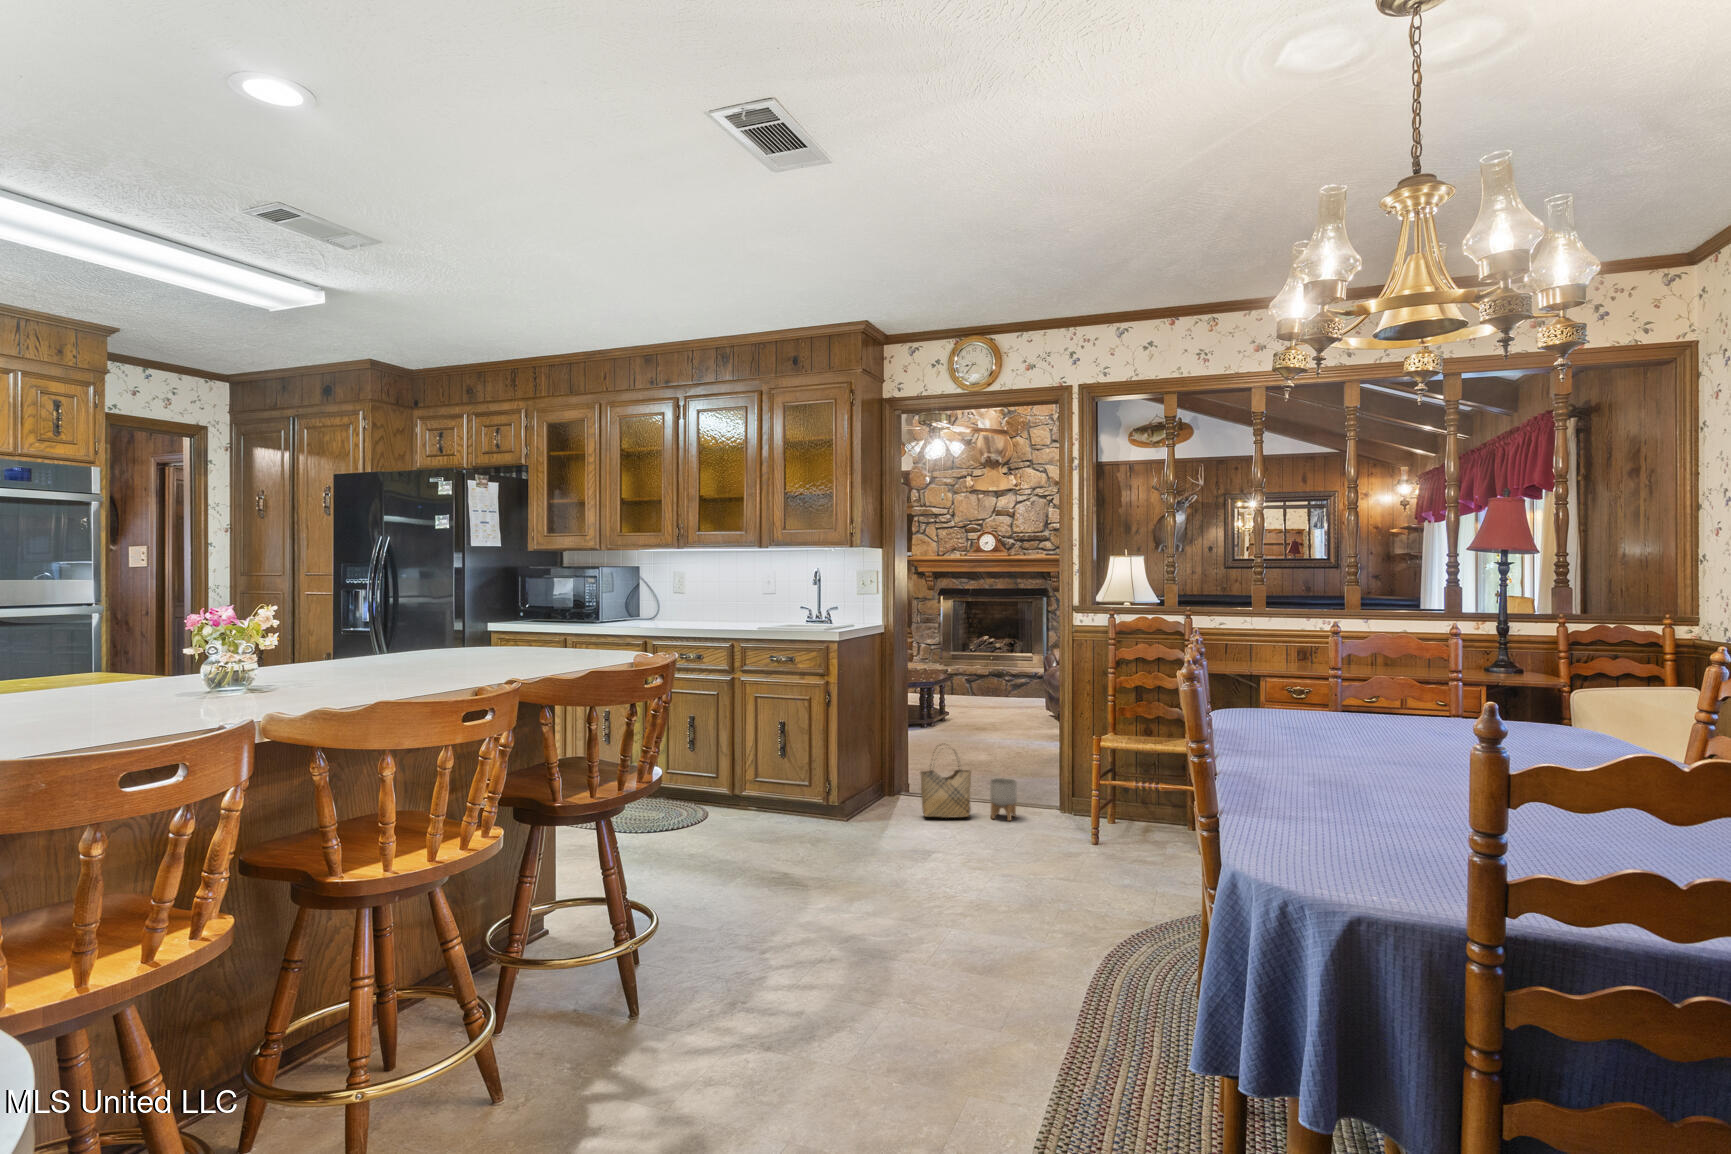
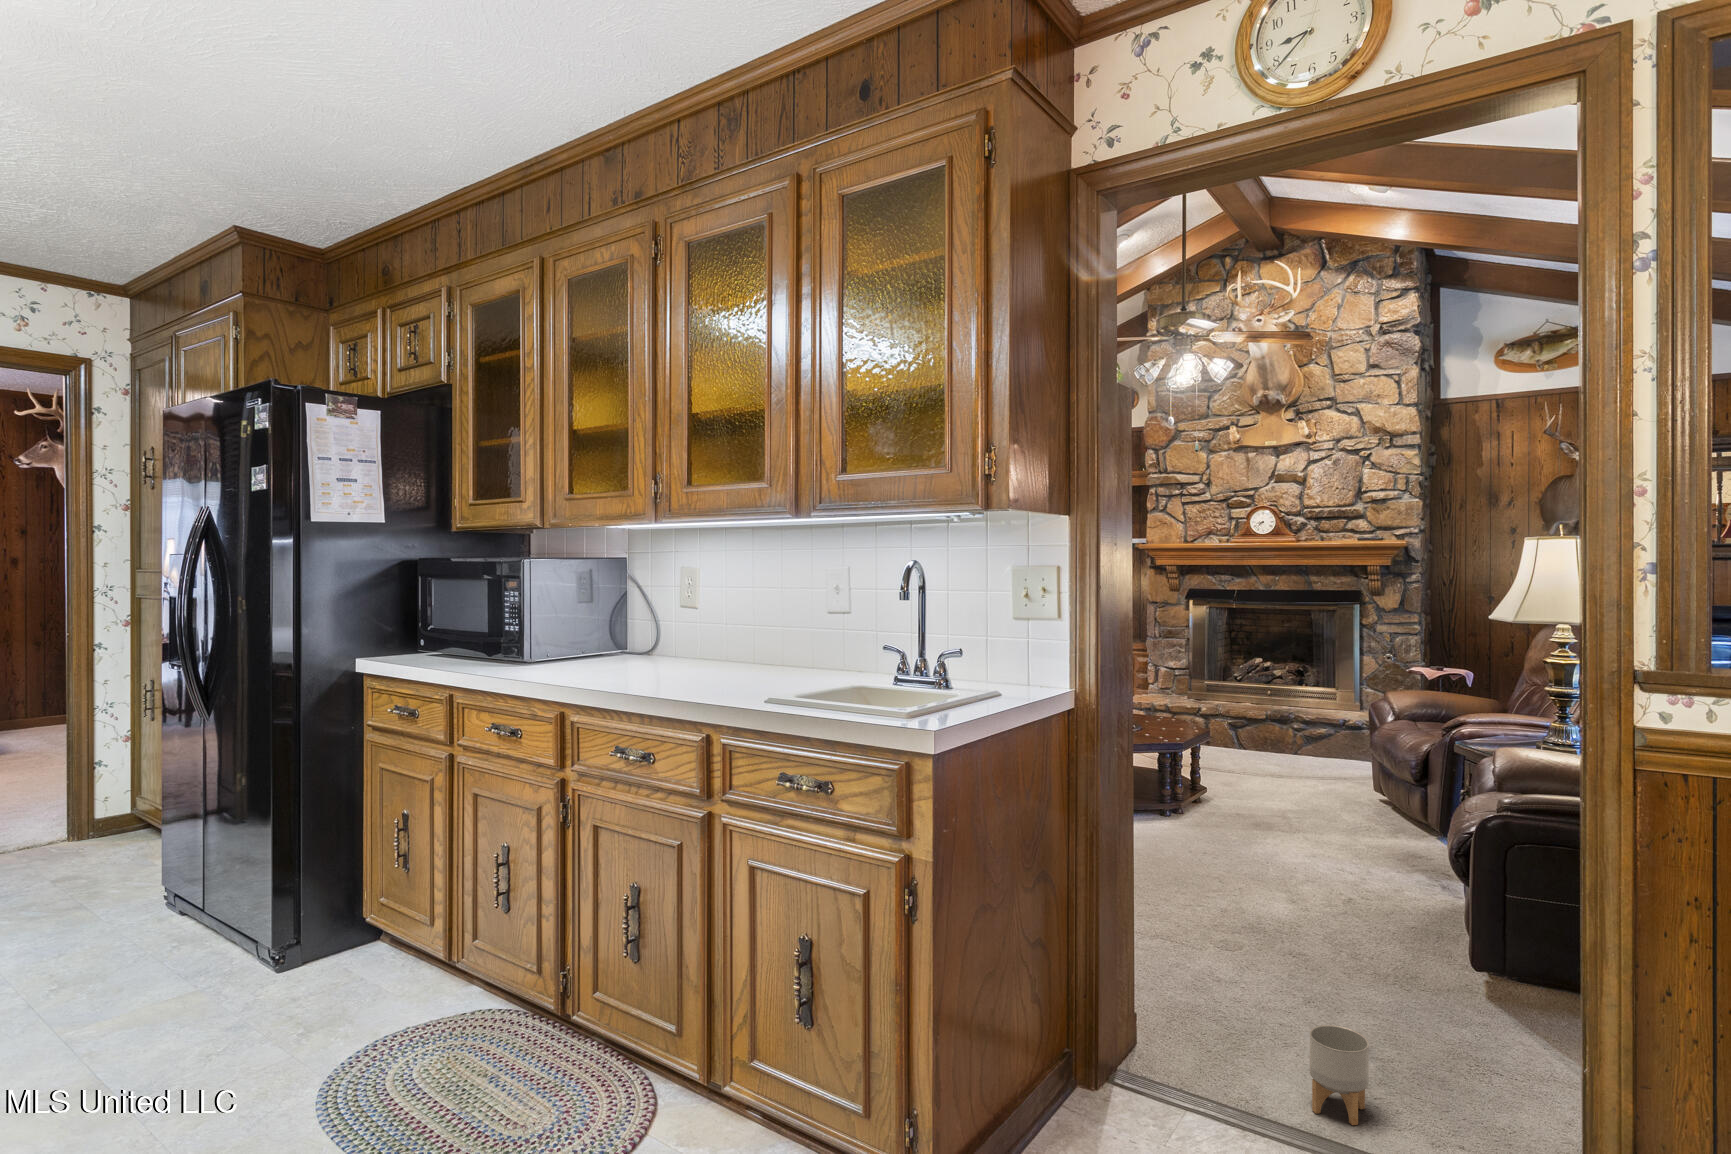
woven basket: present [920,745,971,818] -> none [1165,947,1271,1104]

